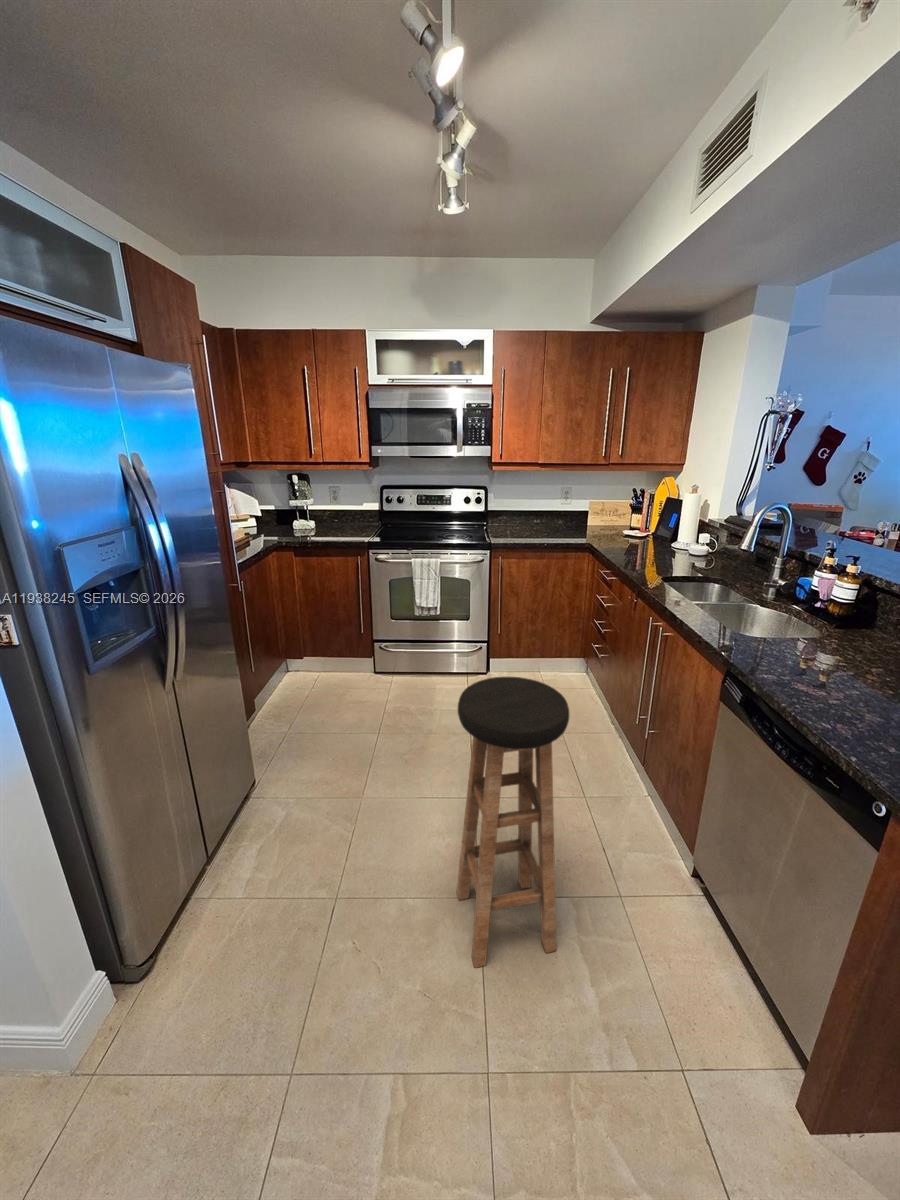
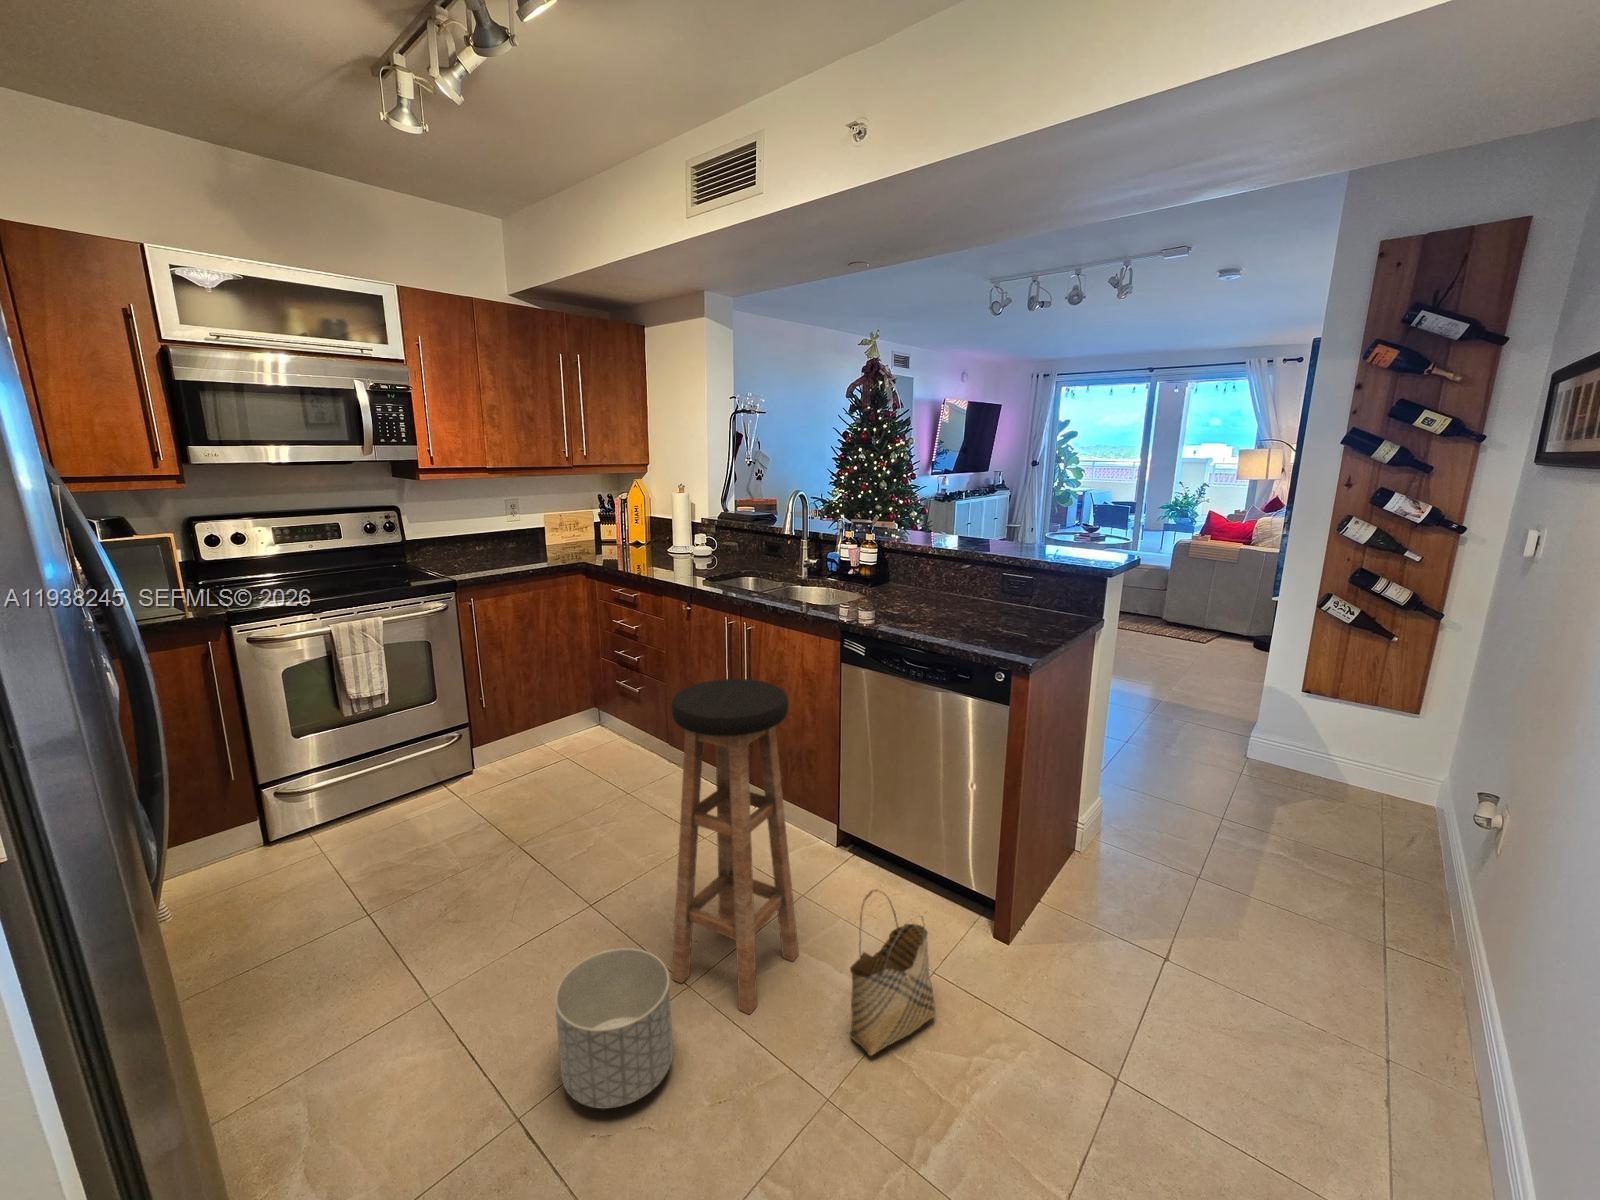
planter: none [322,841,409,965] -> present [555,948,673,1109]
woven basket: none [514,963,633,1143] -> present [850,890,935,1056]

